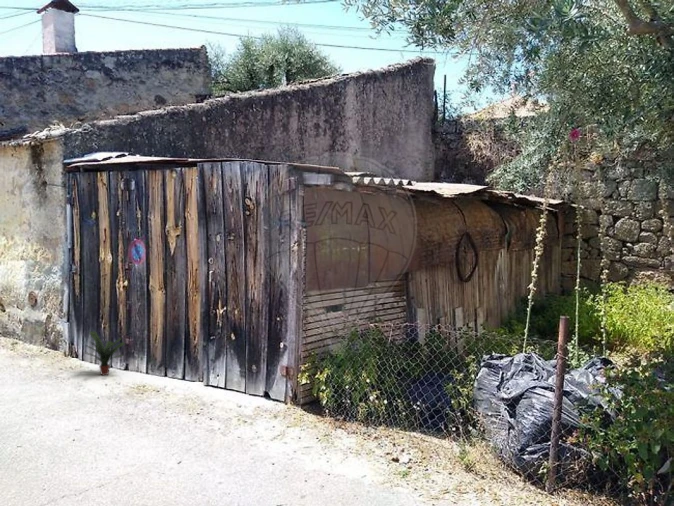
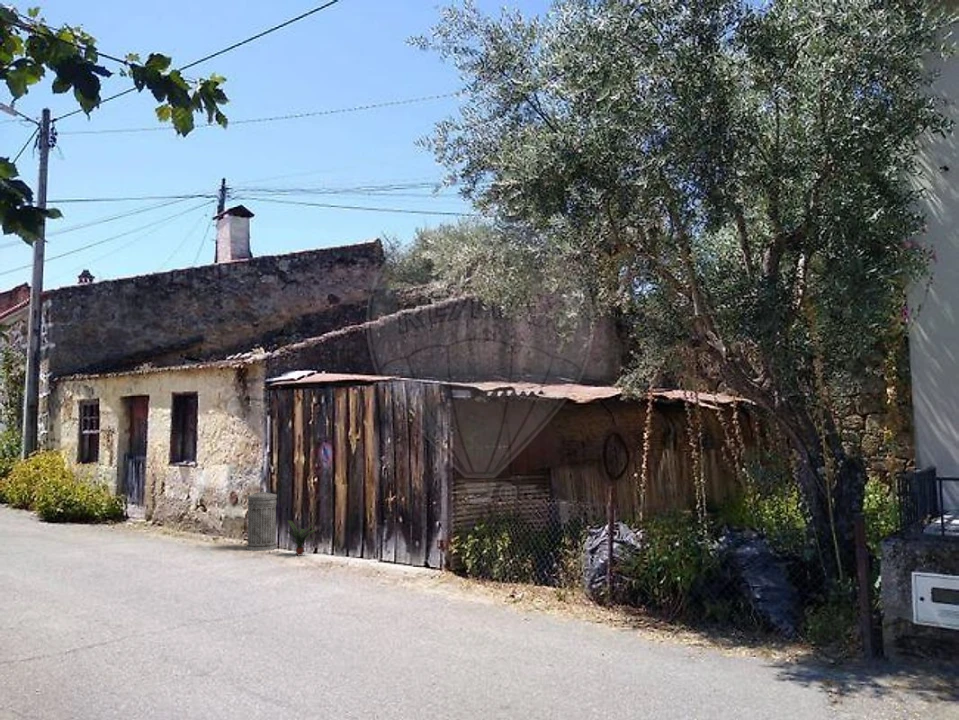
trash can: none [41,293,81,367] -> present [247,490,277,551]

